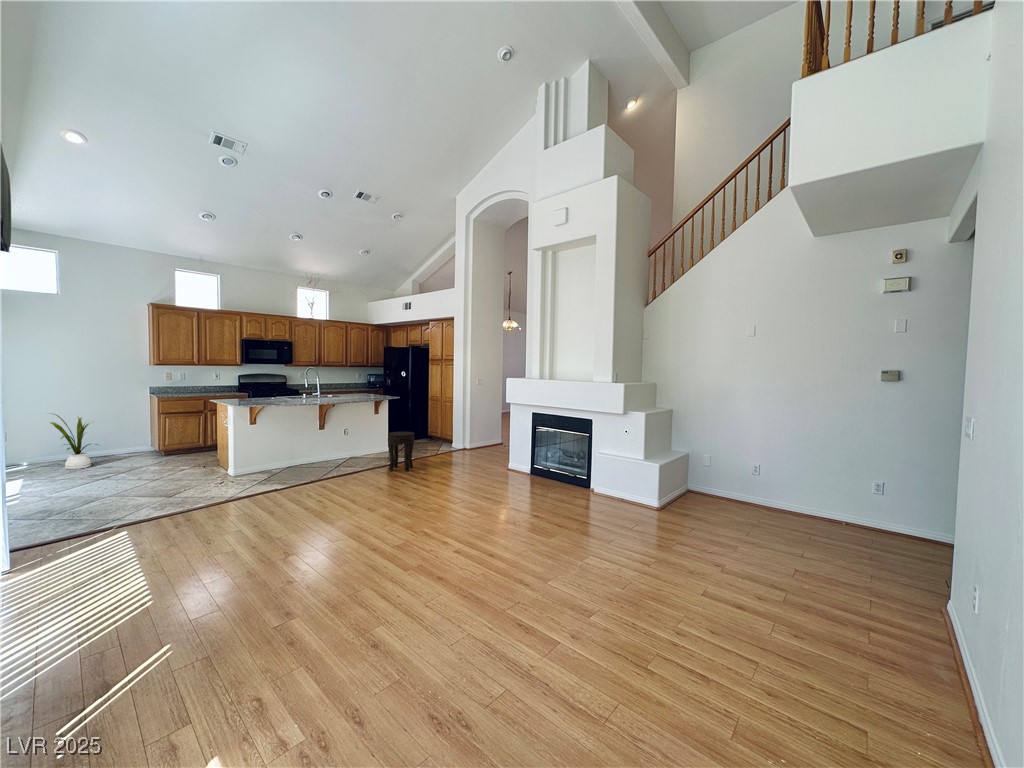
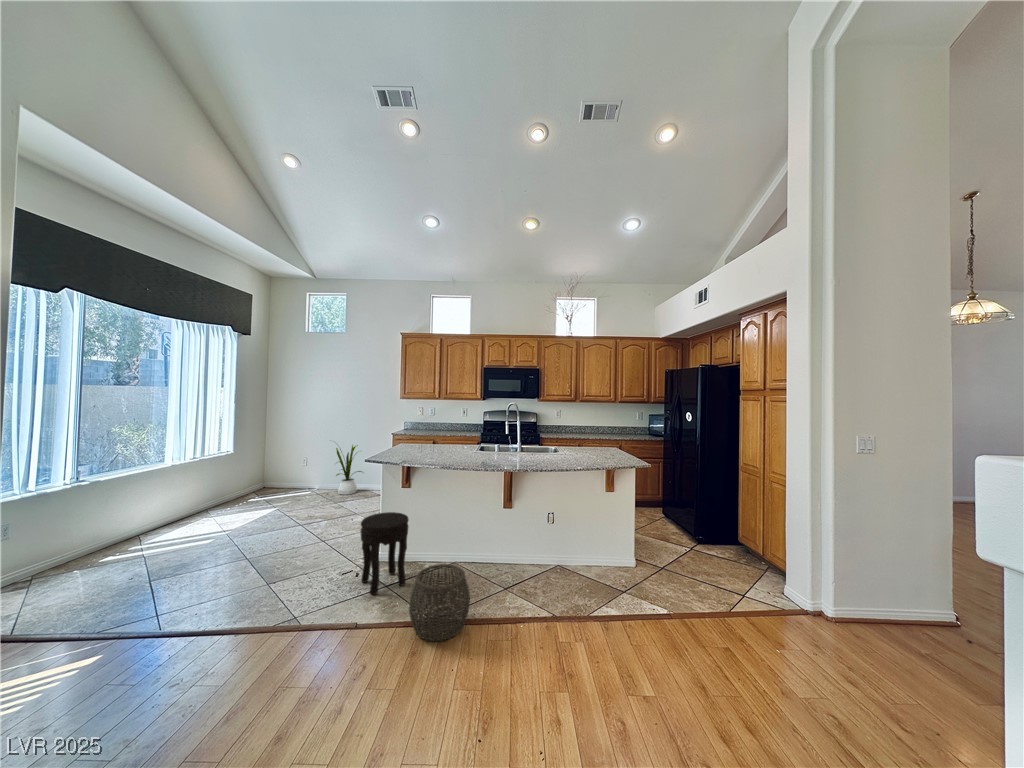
side table: present [388,432,414,471] -> present [361,512,409,595]
woven basket: none [307,450,340,480] -> present [409,564,470,641]

